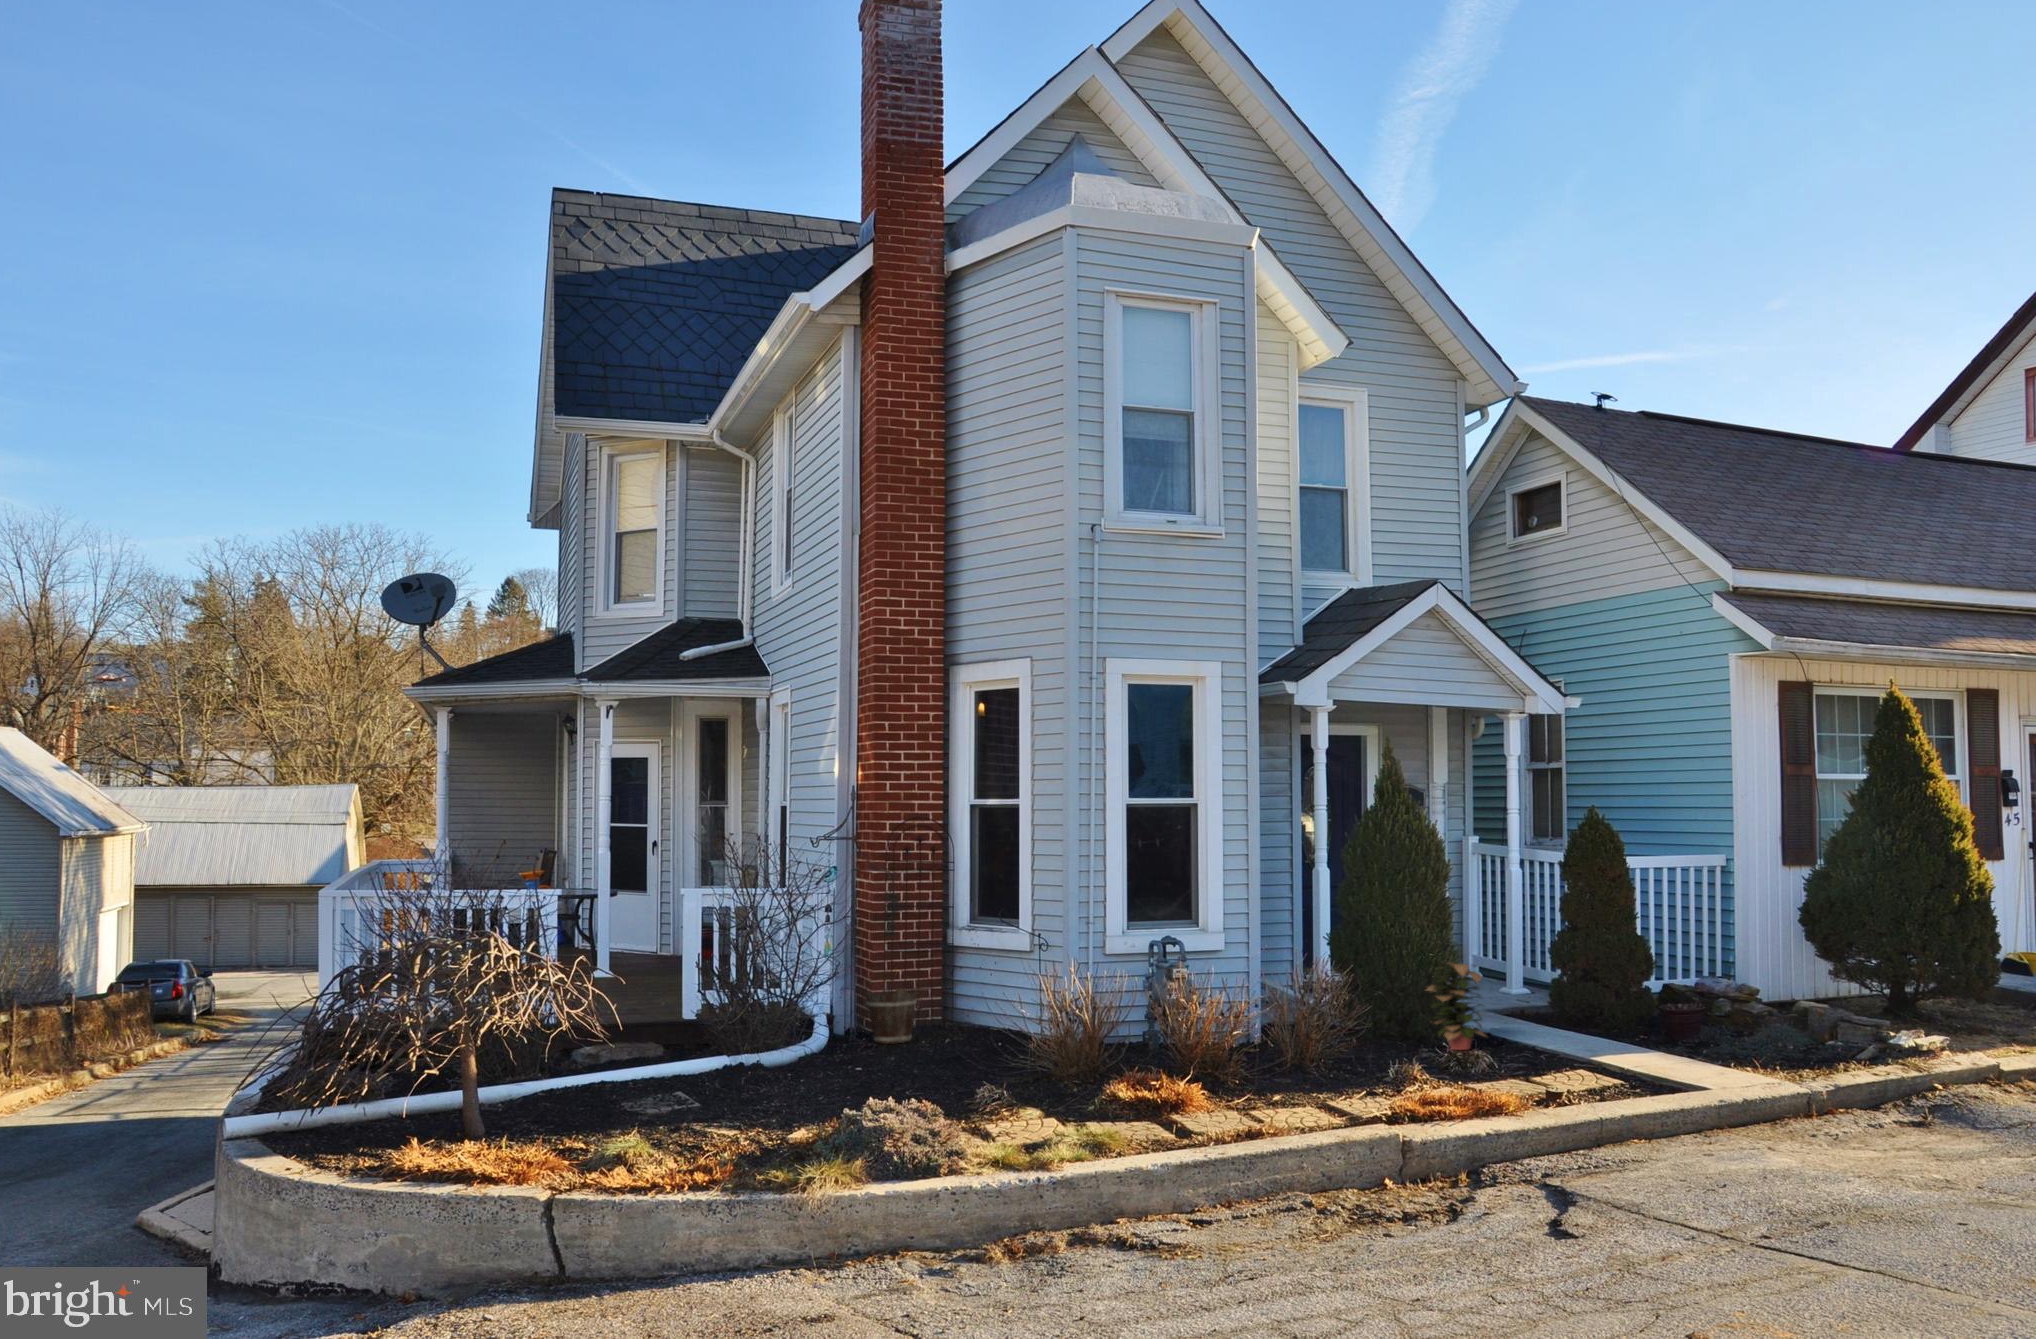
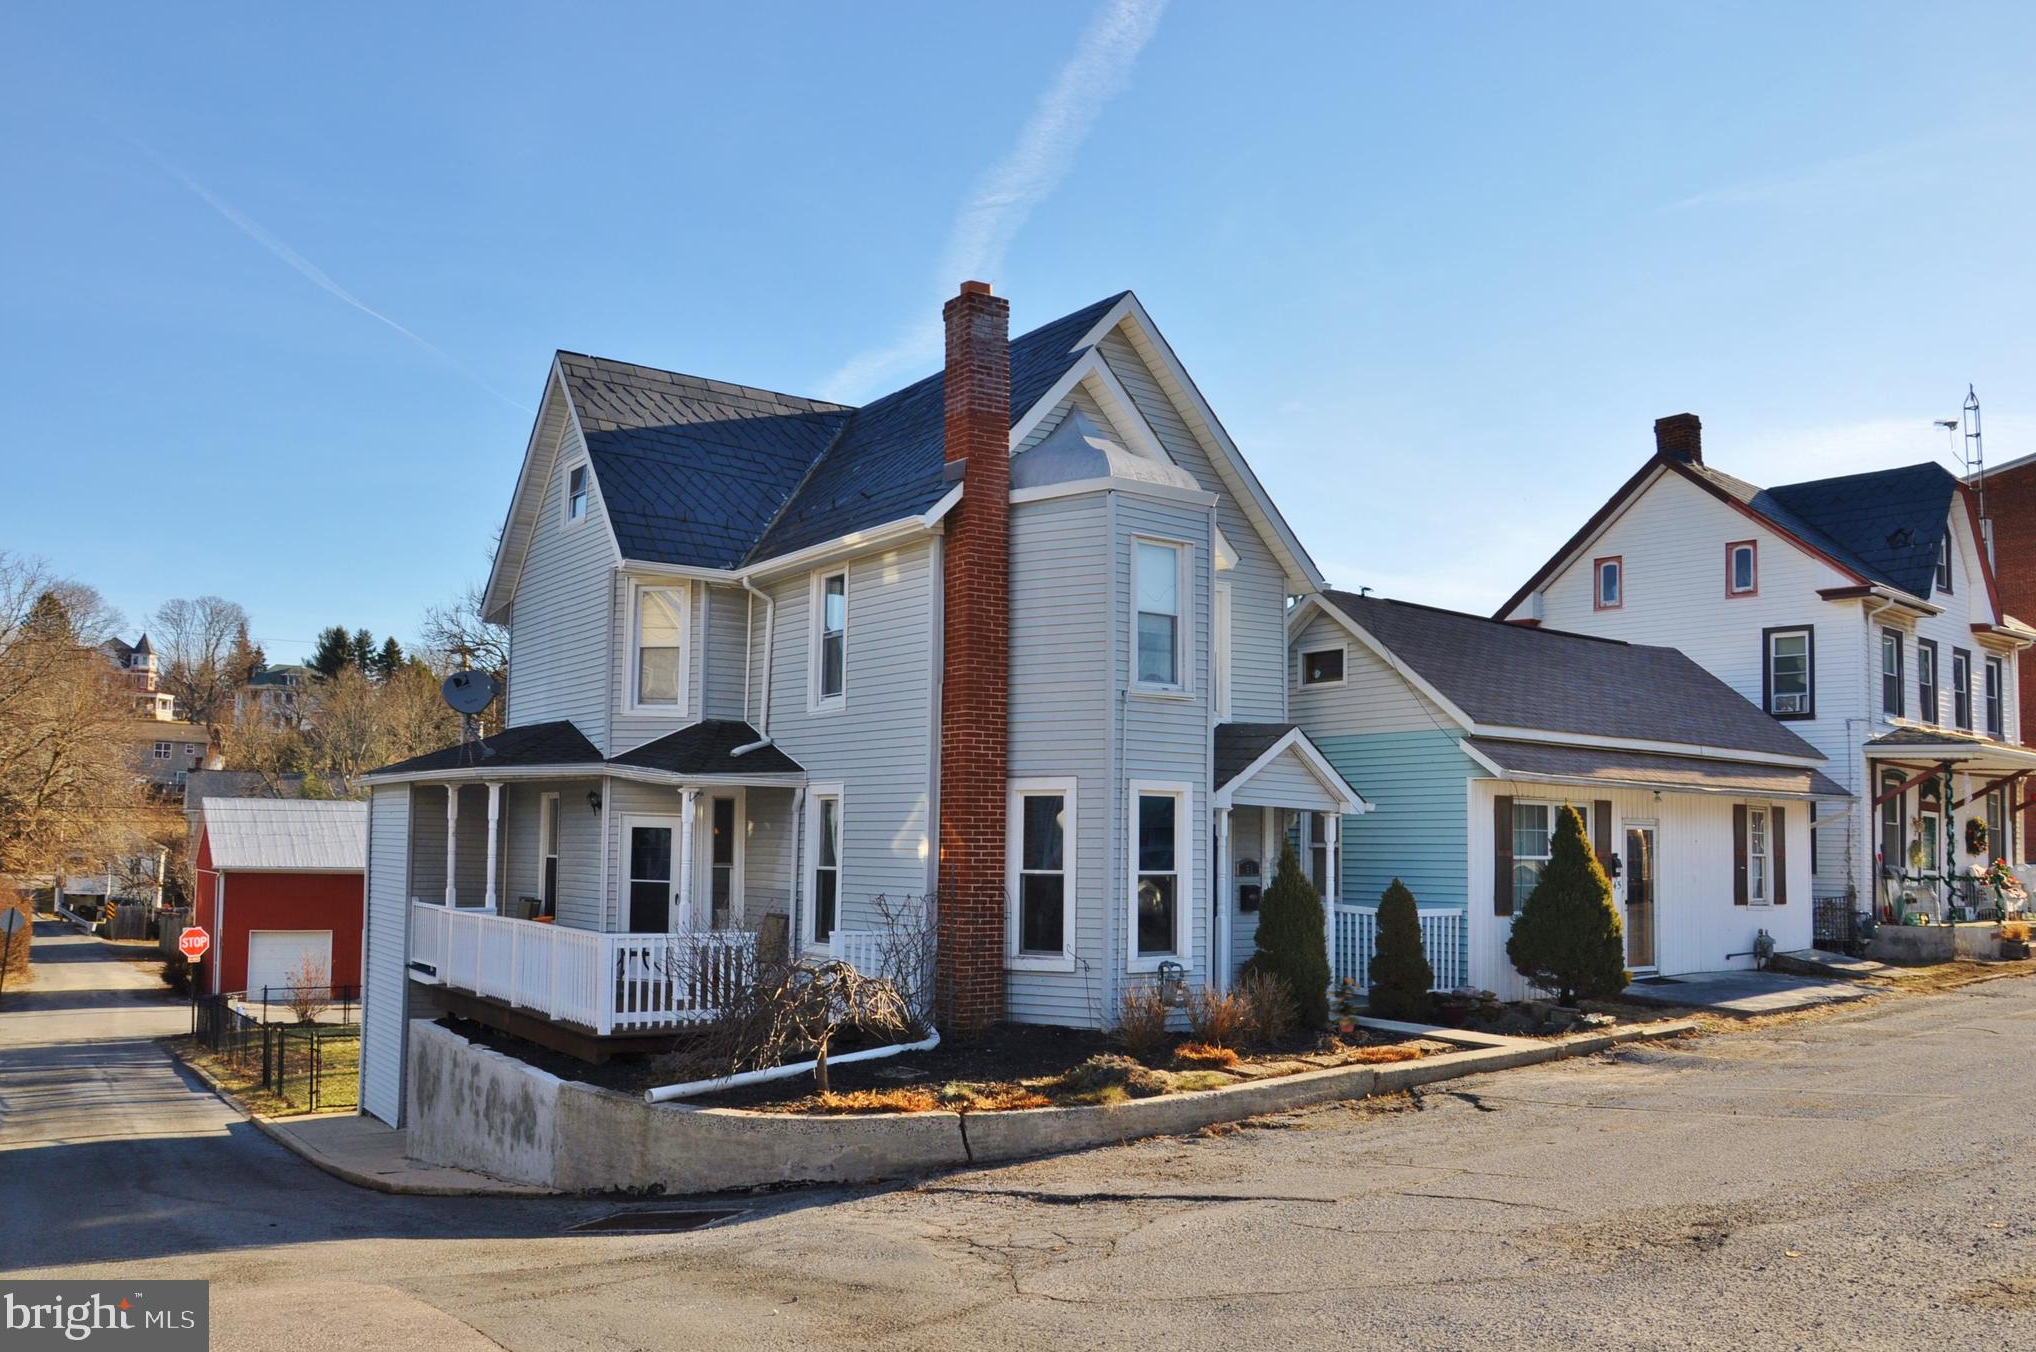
bucket: present [866,988,917,1044] -> none [967,998,1003,1038]

